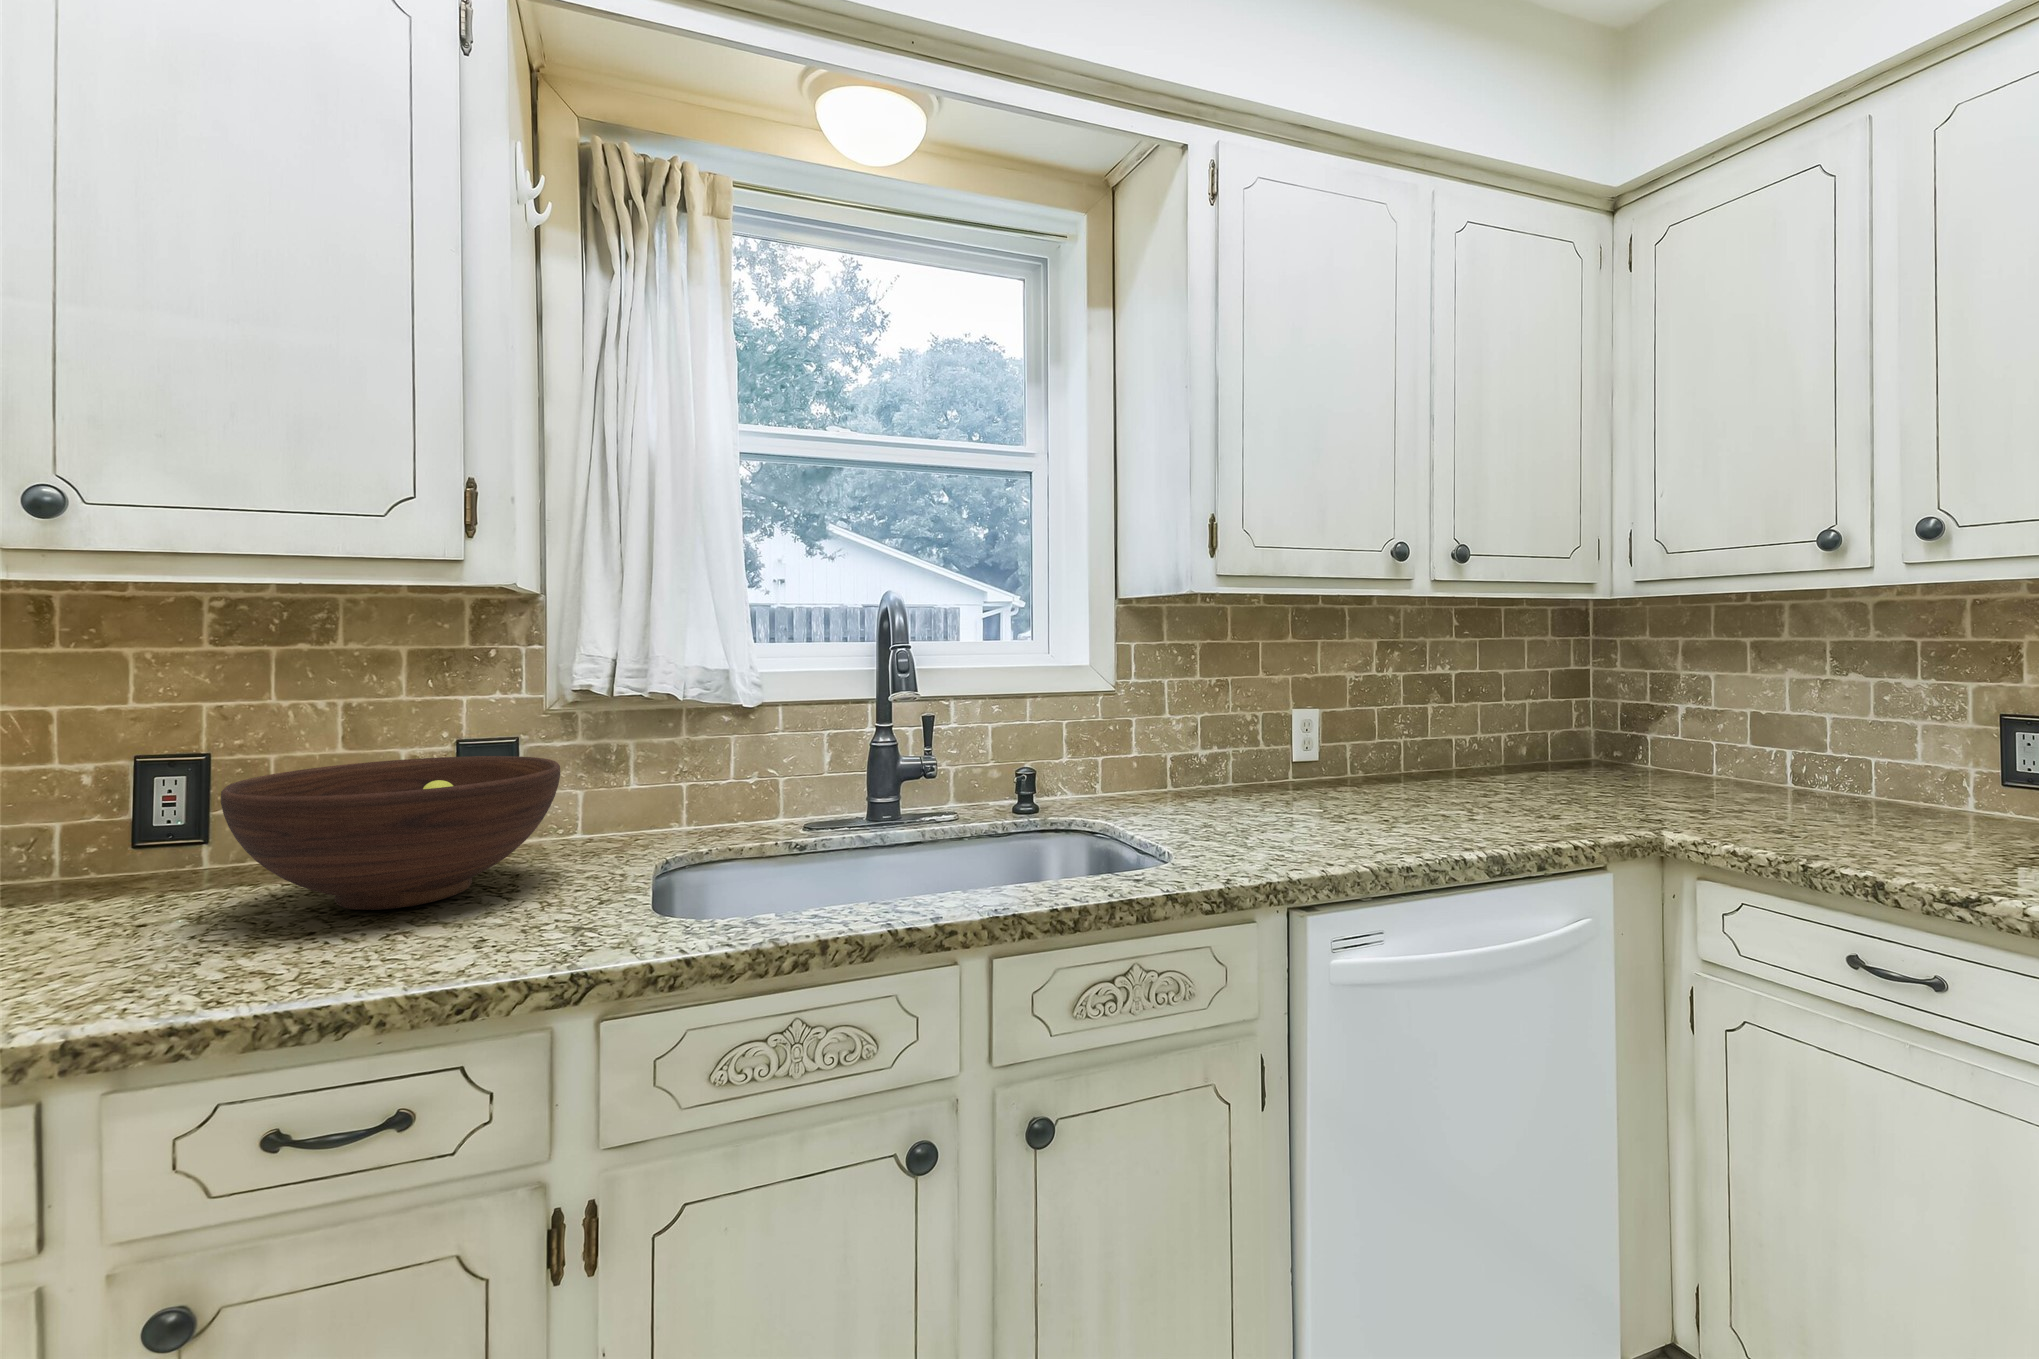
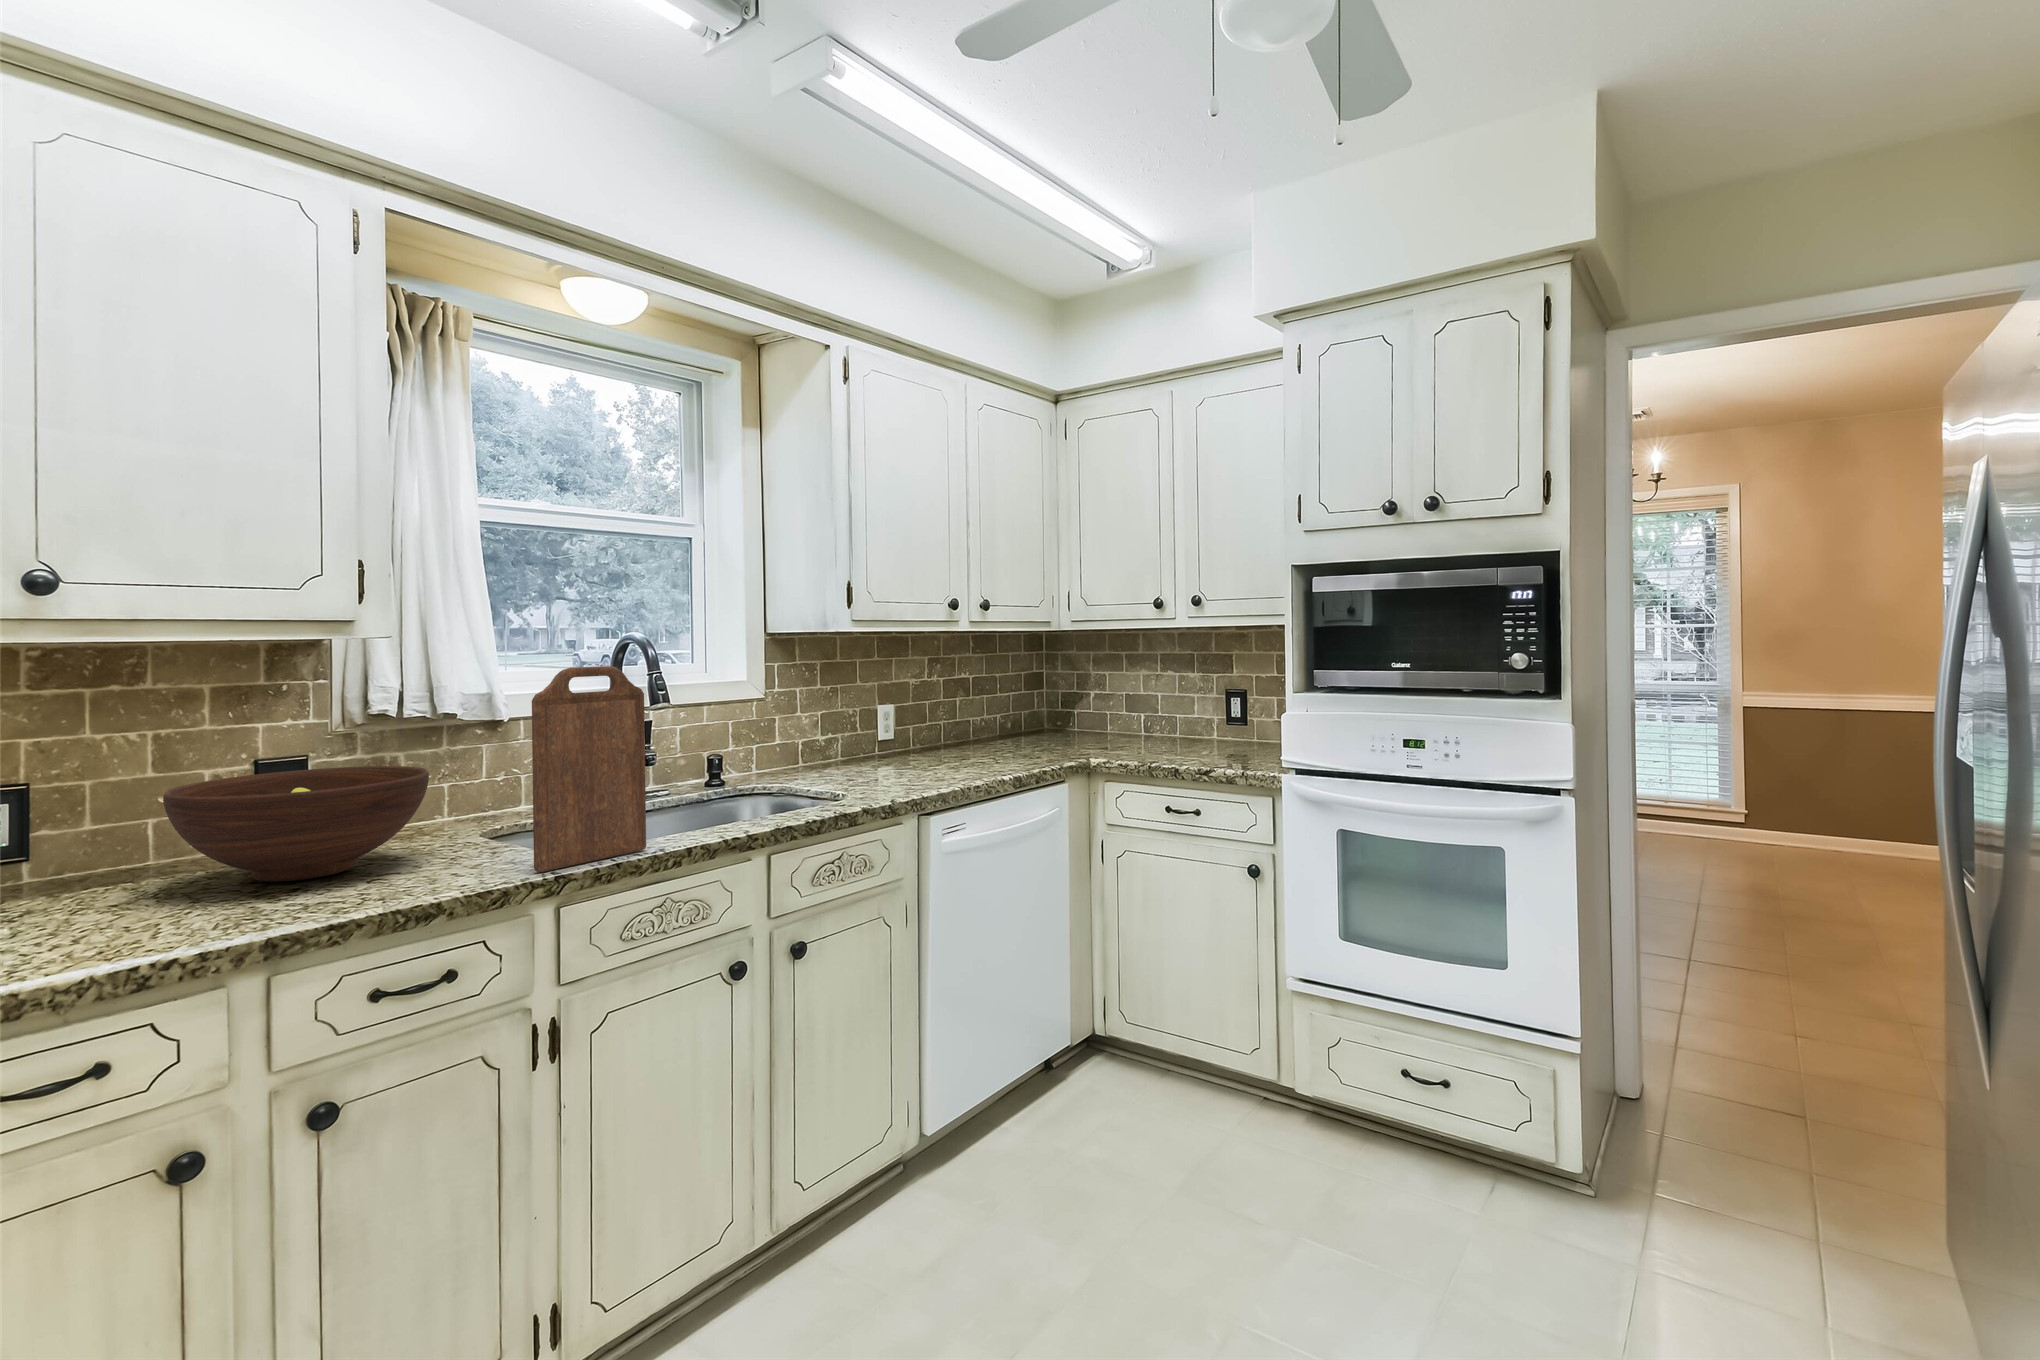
cutting board: none [554,628,760,961] -> present [532,666,646,872]

